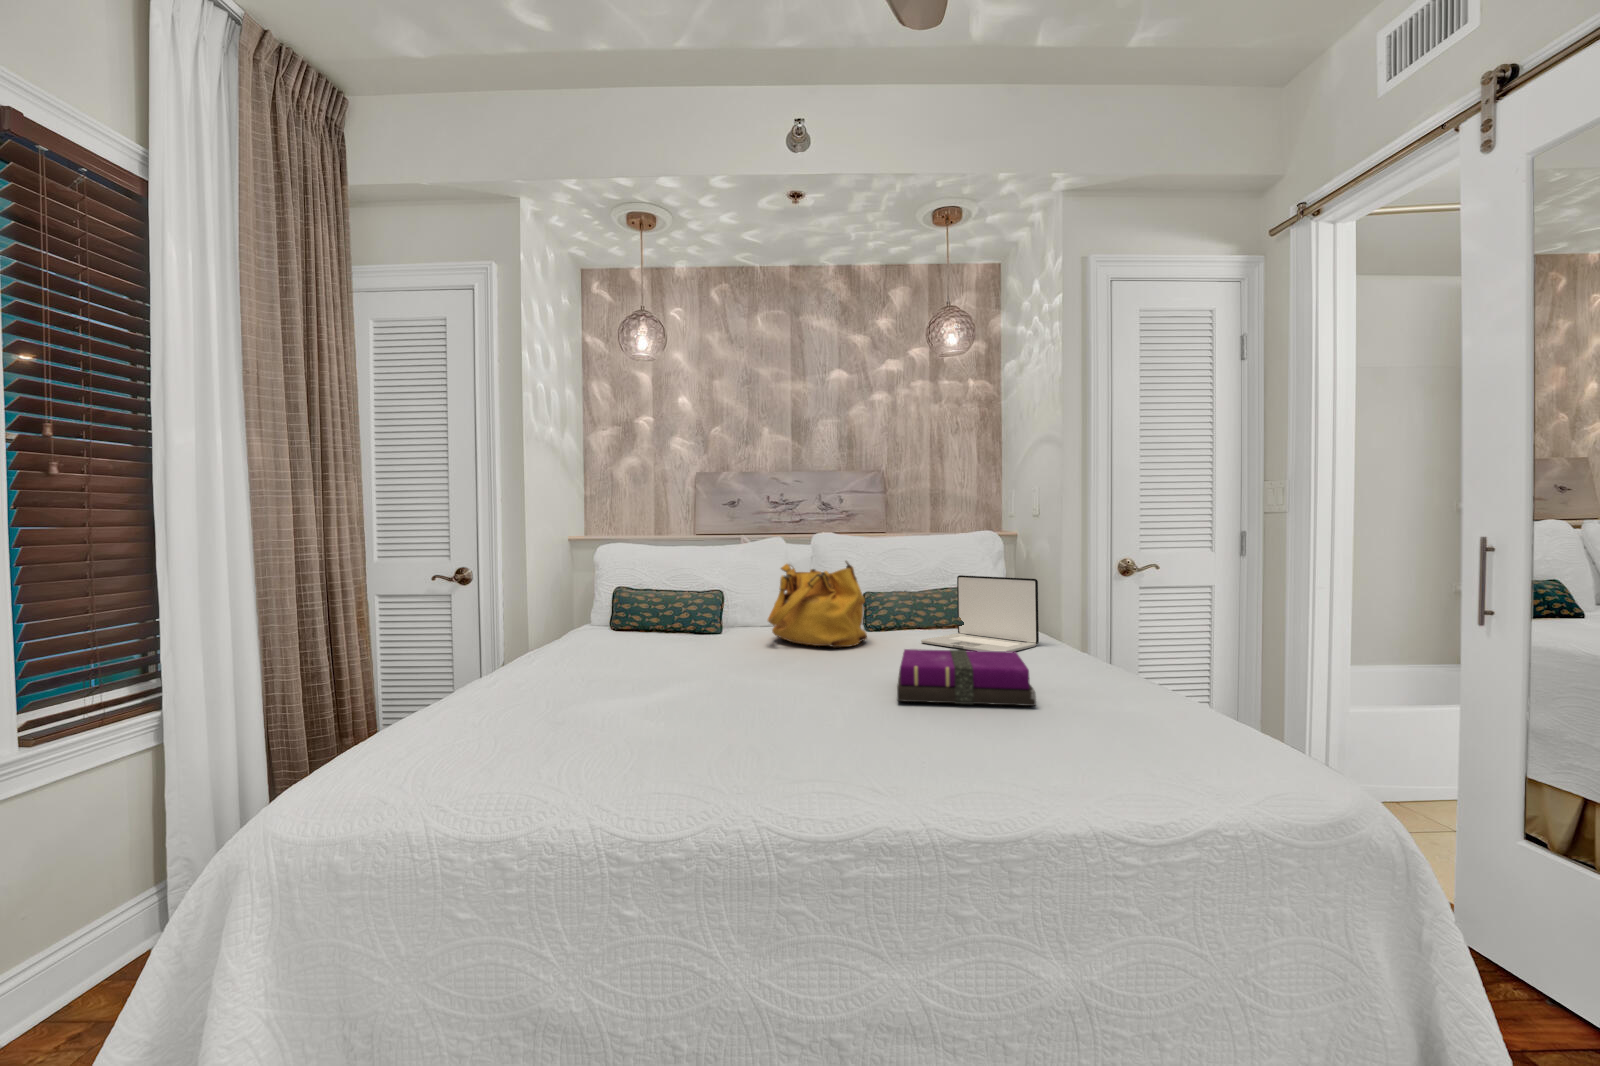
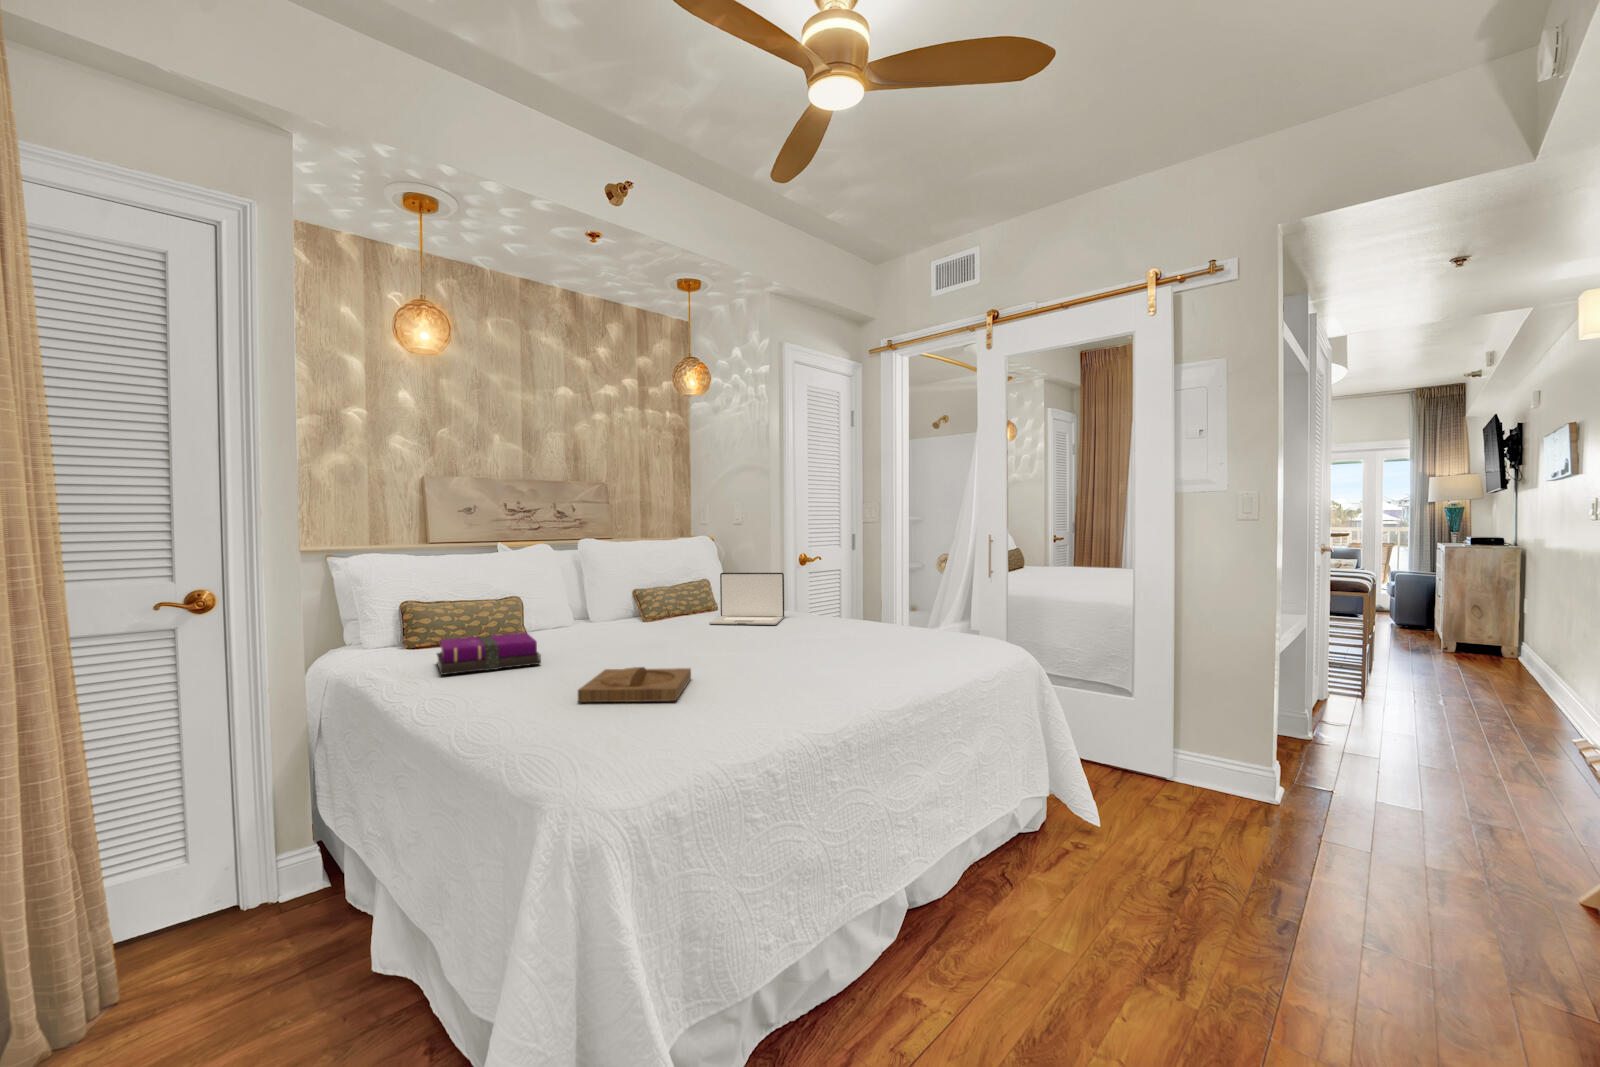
handbag: present [768,561,867,647] -> none [587,564,674,634]
notebook: present [897,649,1036,706] -> present [437,633,541,675]
tray: none [527,686,706,752] -> present [578,667,691,702]

